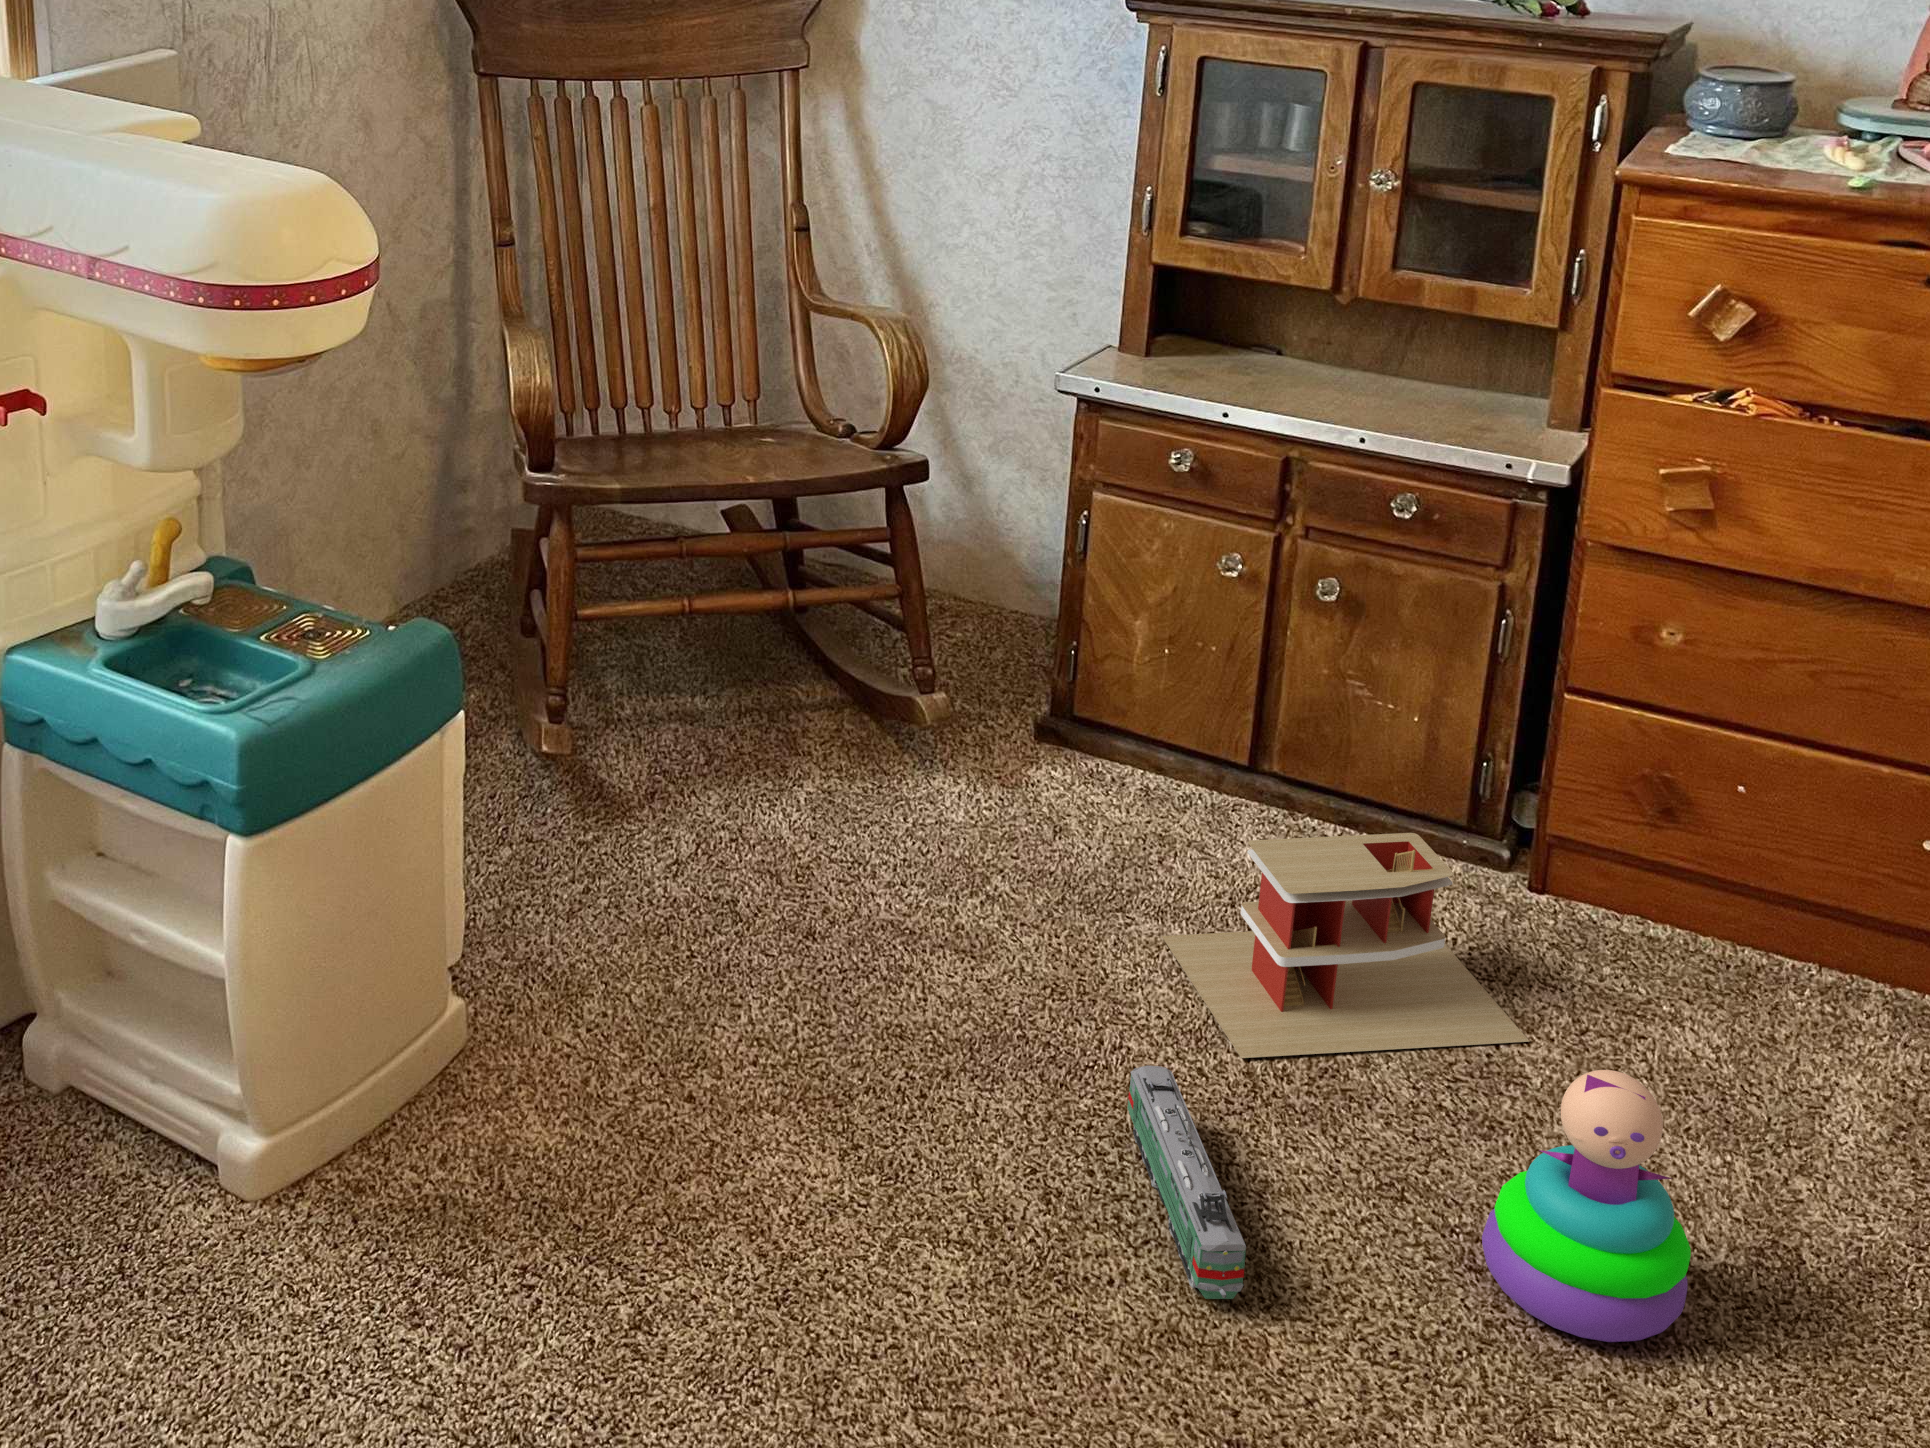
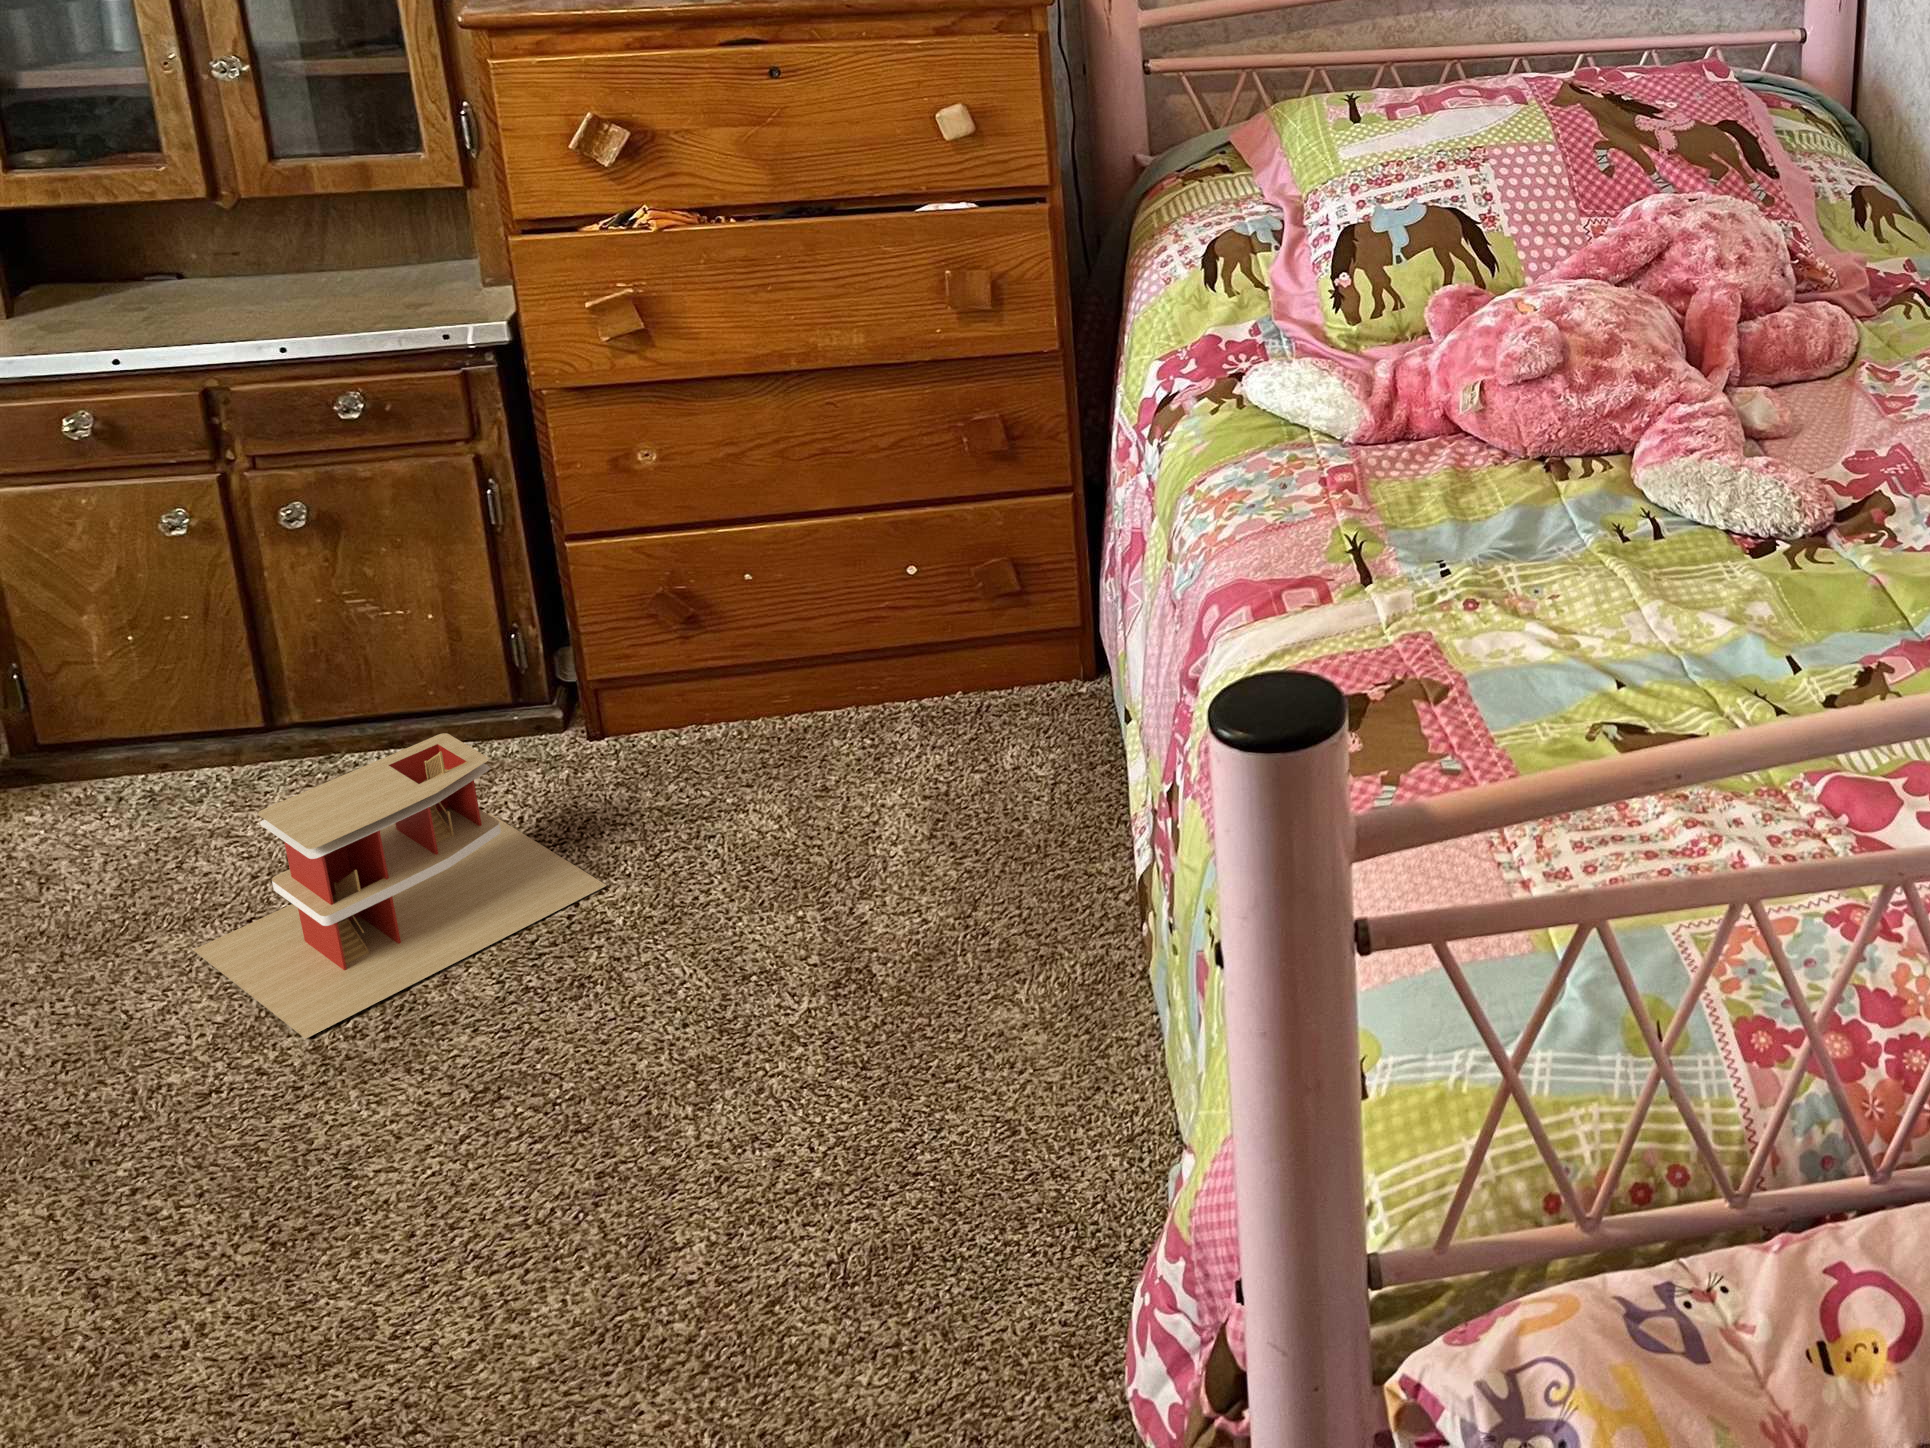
toy train: present [1127,1066,1246,1299] -> none [164,1092,337,1310]
stacking toy: present [1482,1070,1691,1342] -> none [580,885,774,1145]

